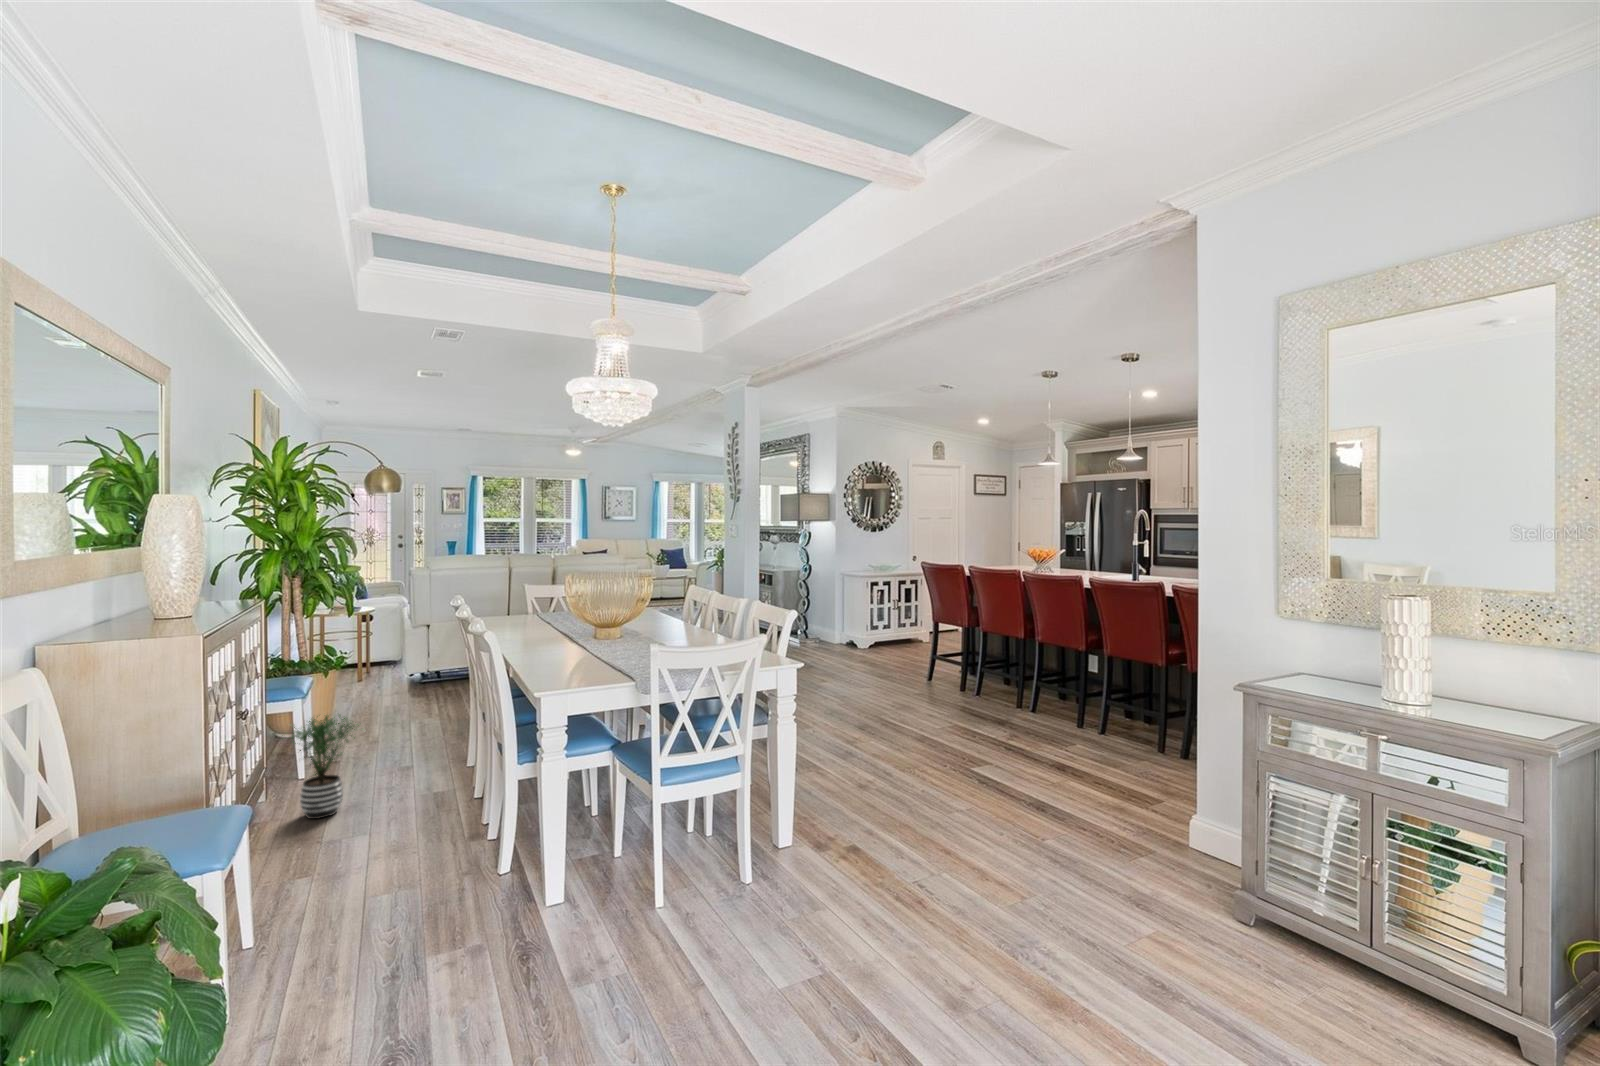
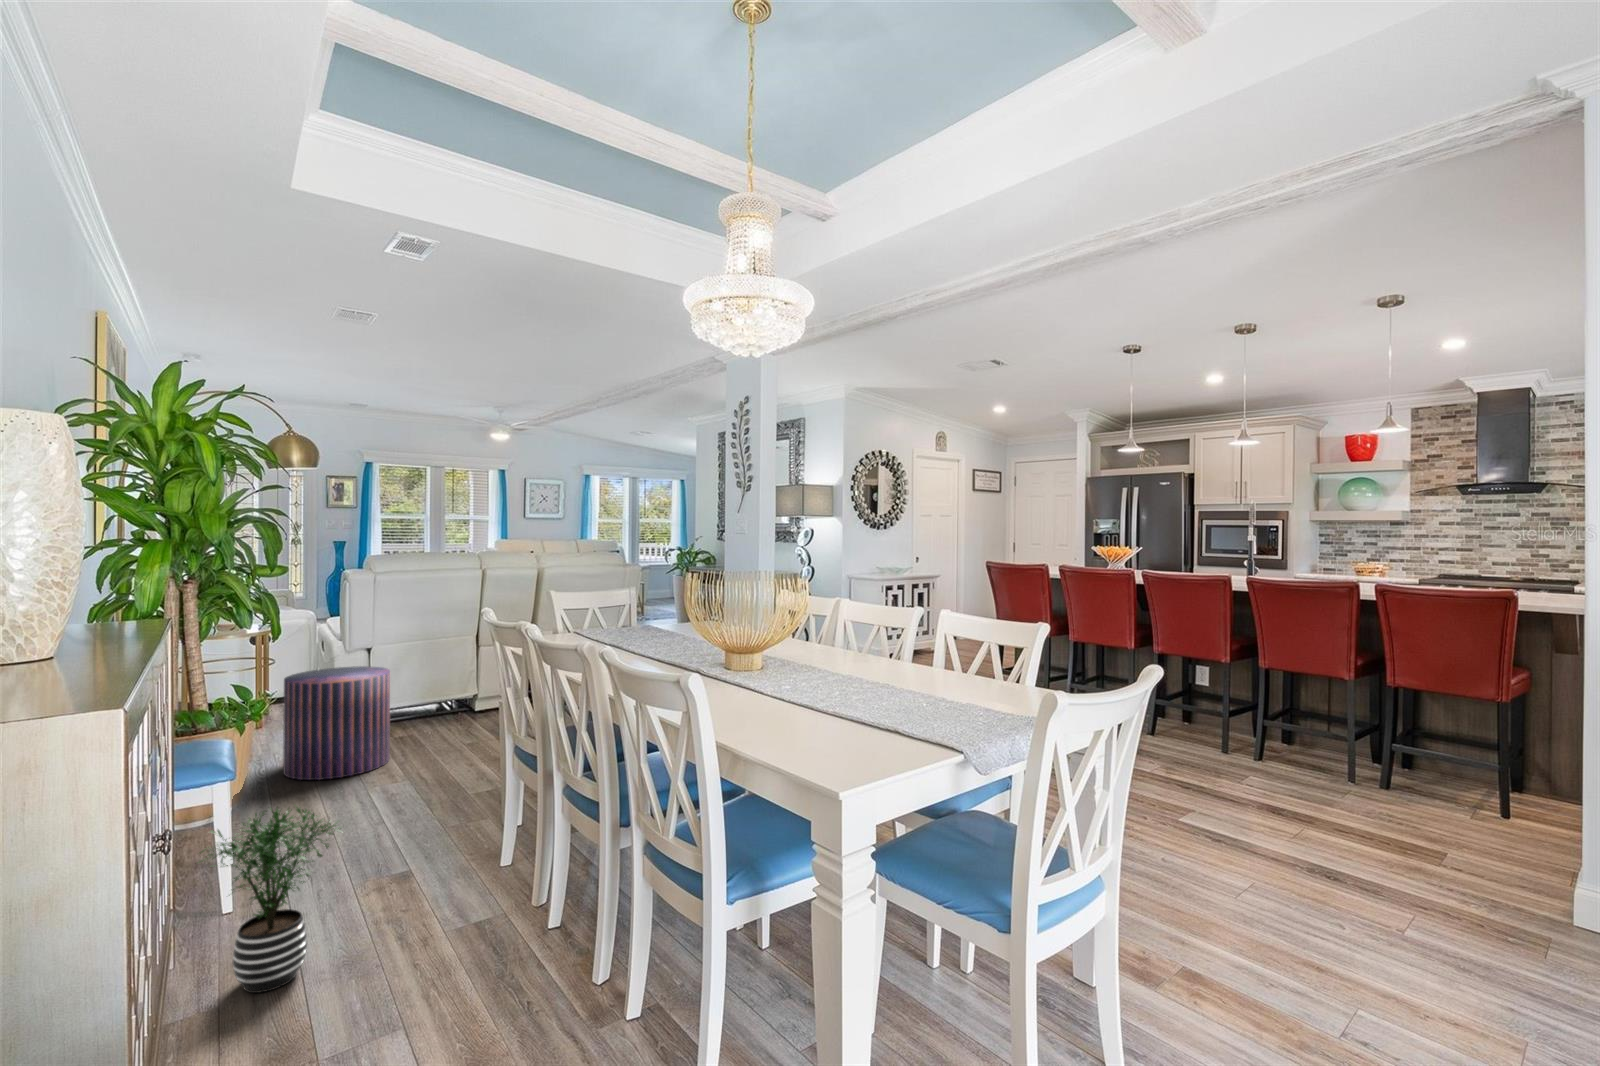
pouf: none [369,635,442,713] -> present [283,666,390,780]

